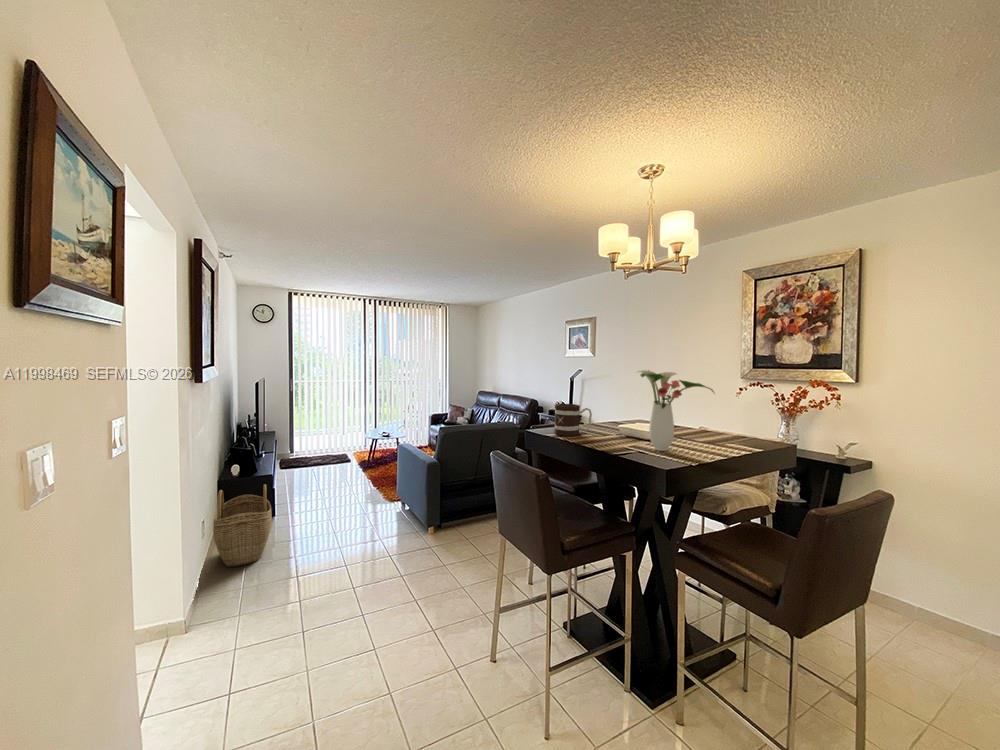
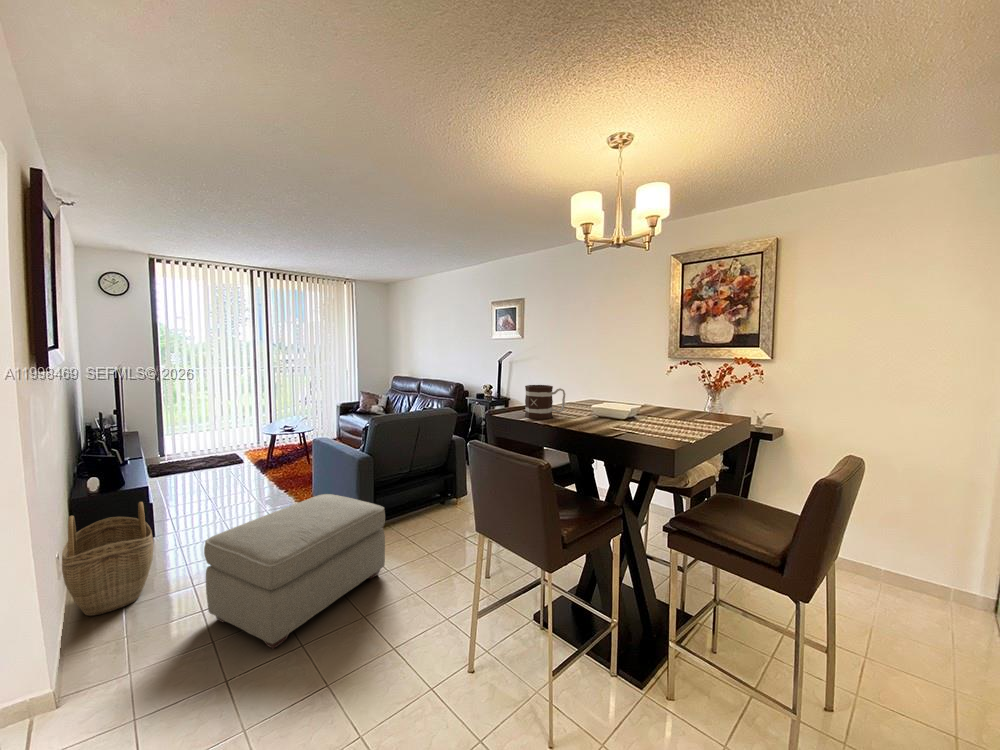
flower arrangement: present [637,370,714,451] -> none [620,346,703,429]
ottoman: none [301,492,441,612] -> present [204,494,385,649]

